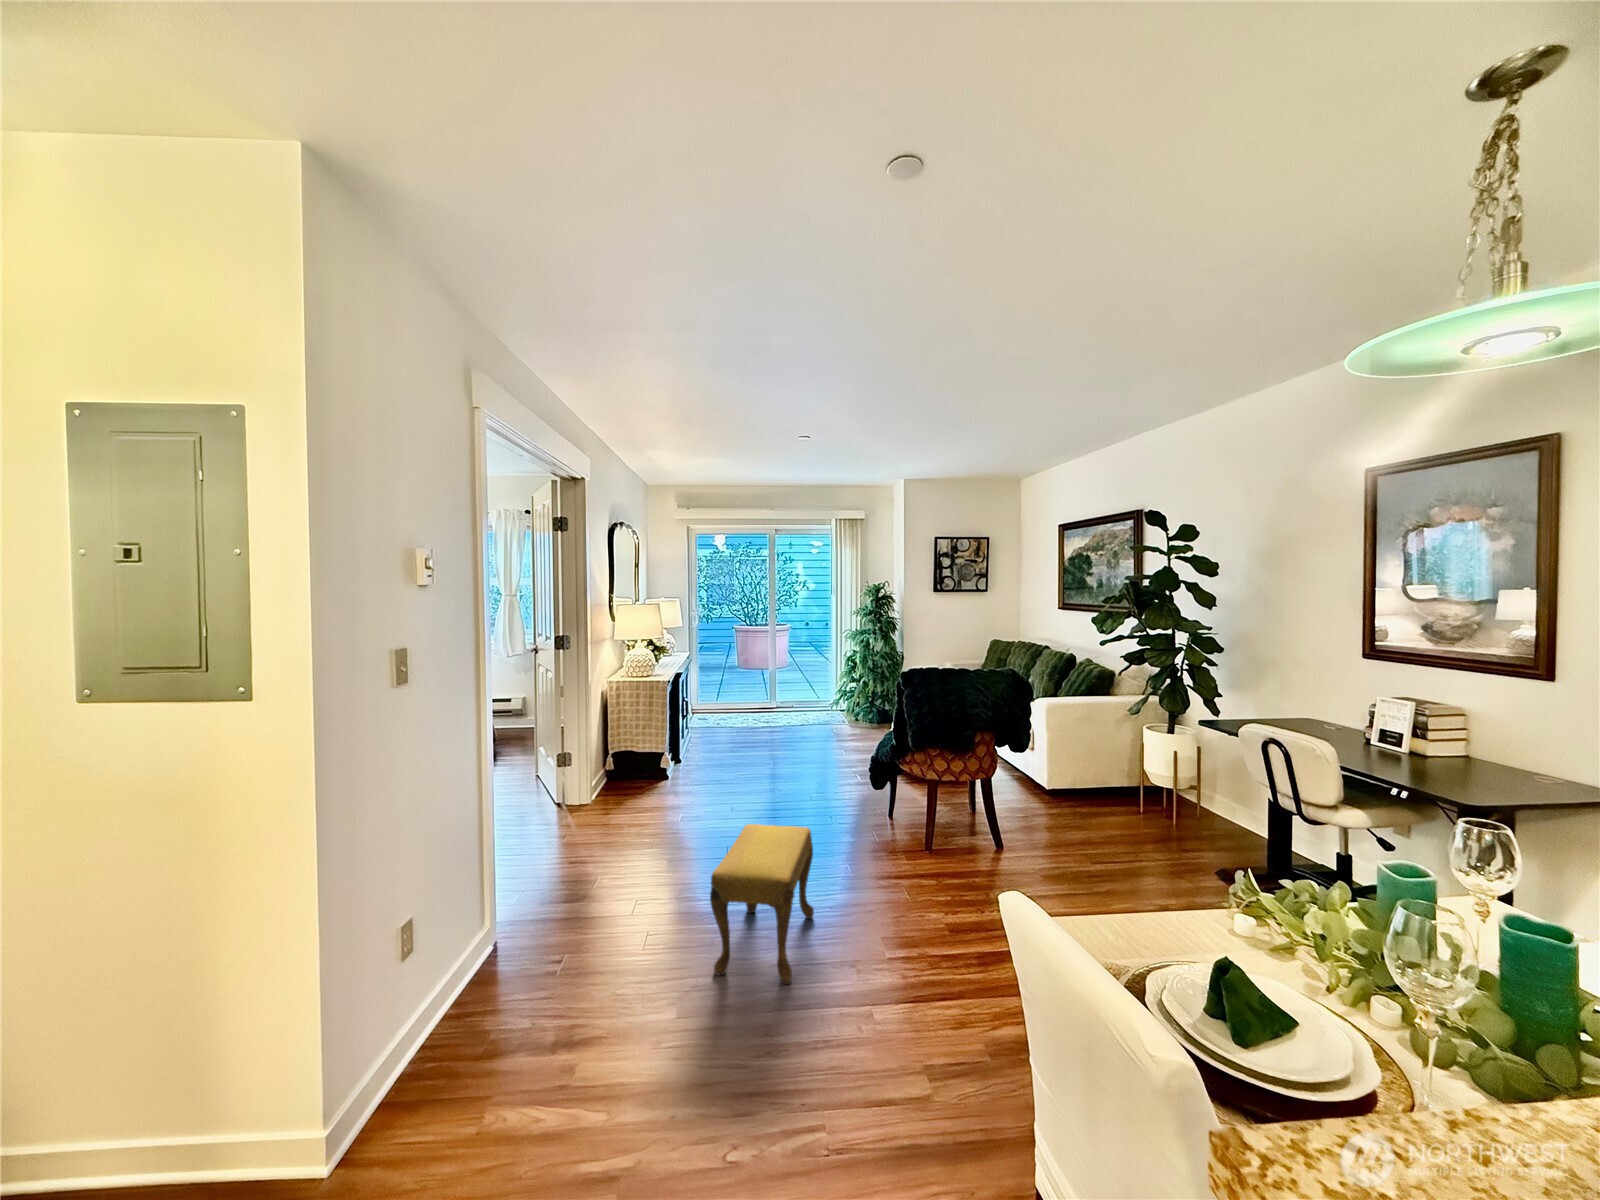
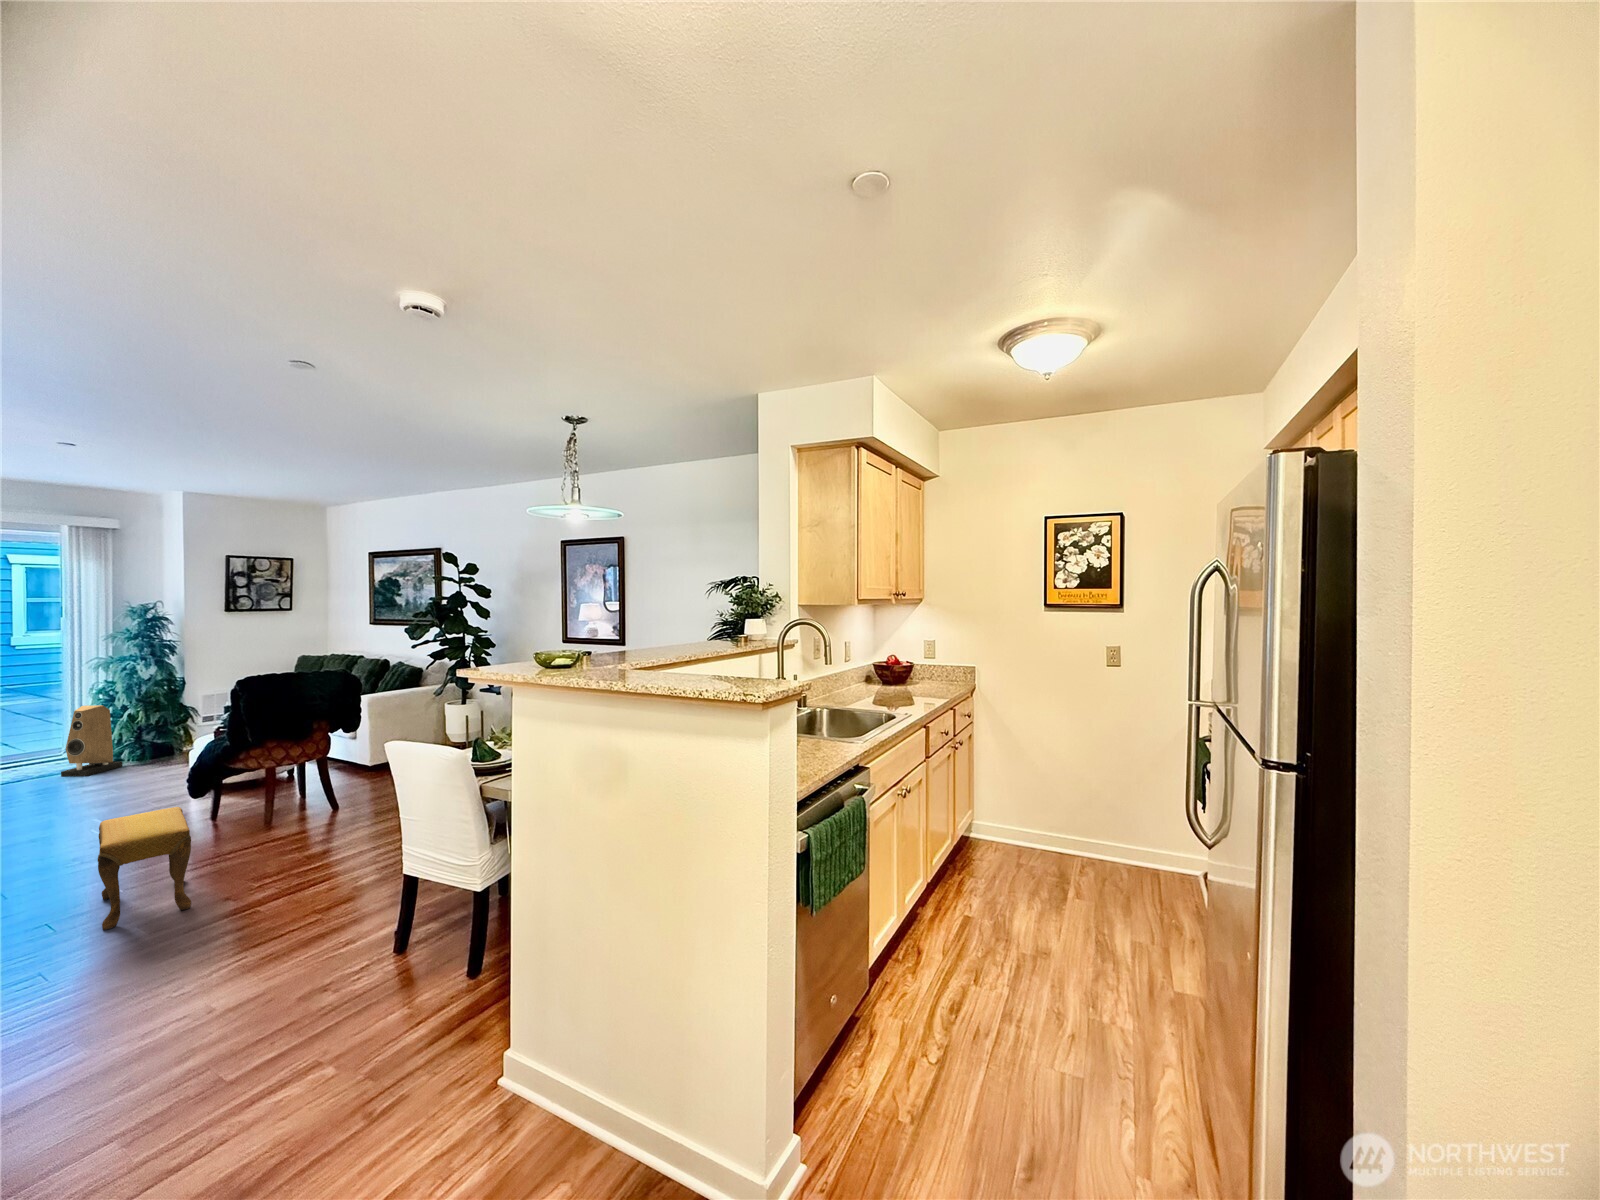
speaker: none [822,669,858,730] -> present [61,705,122,776]

